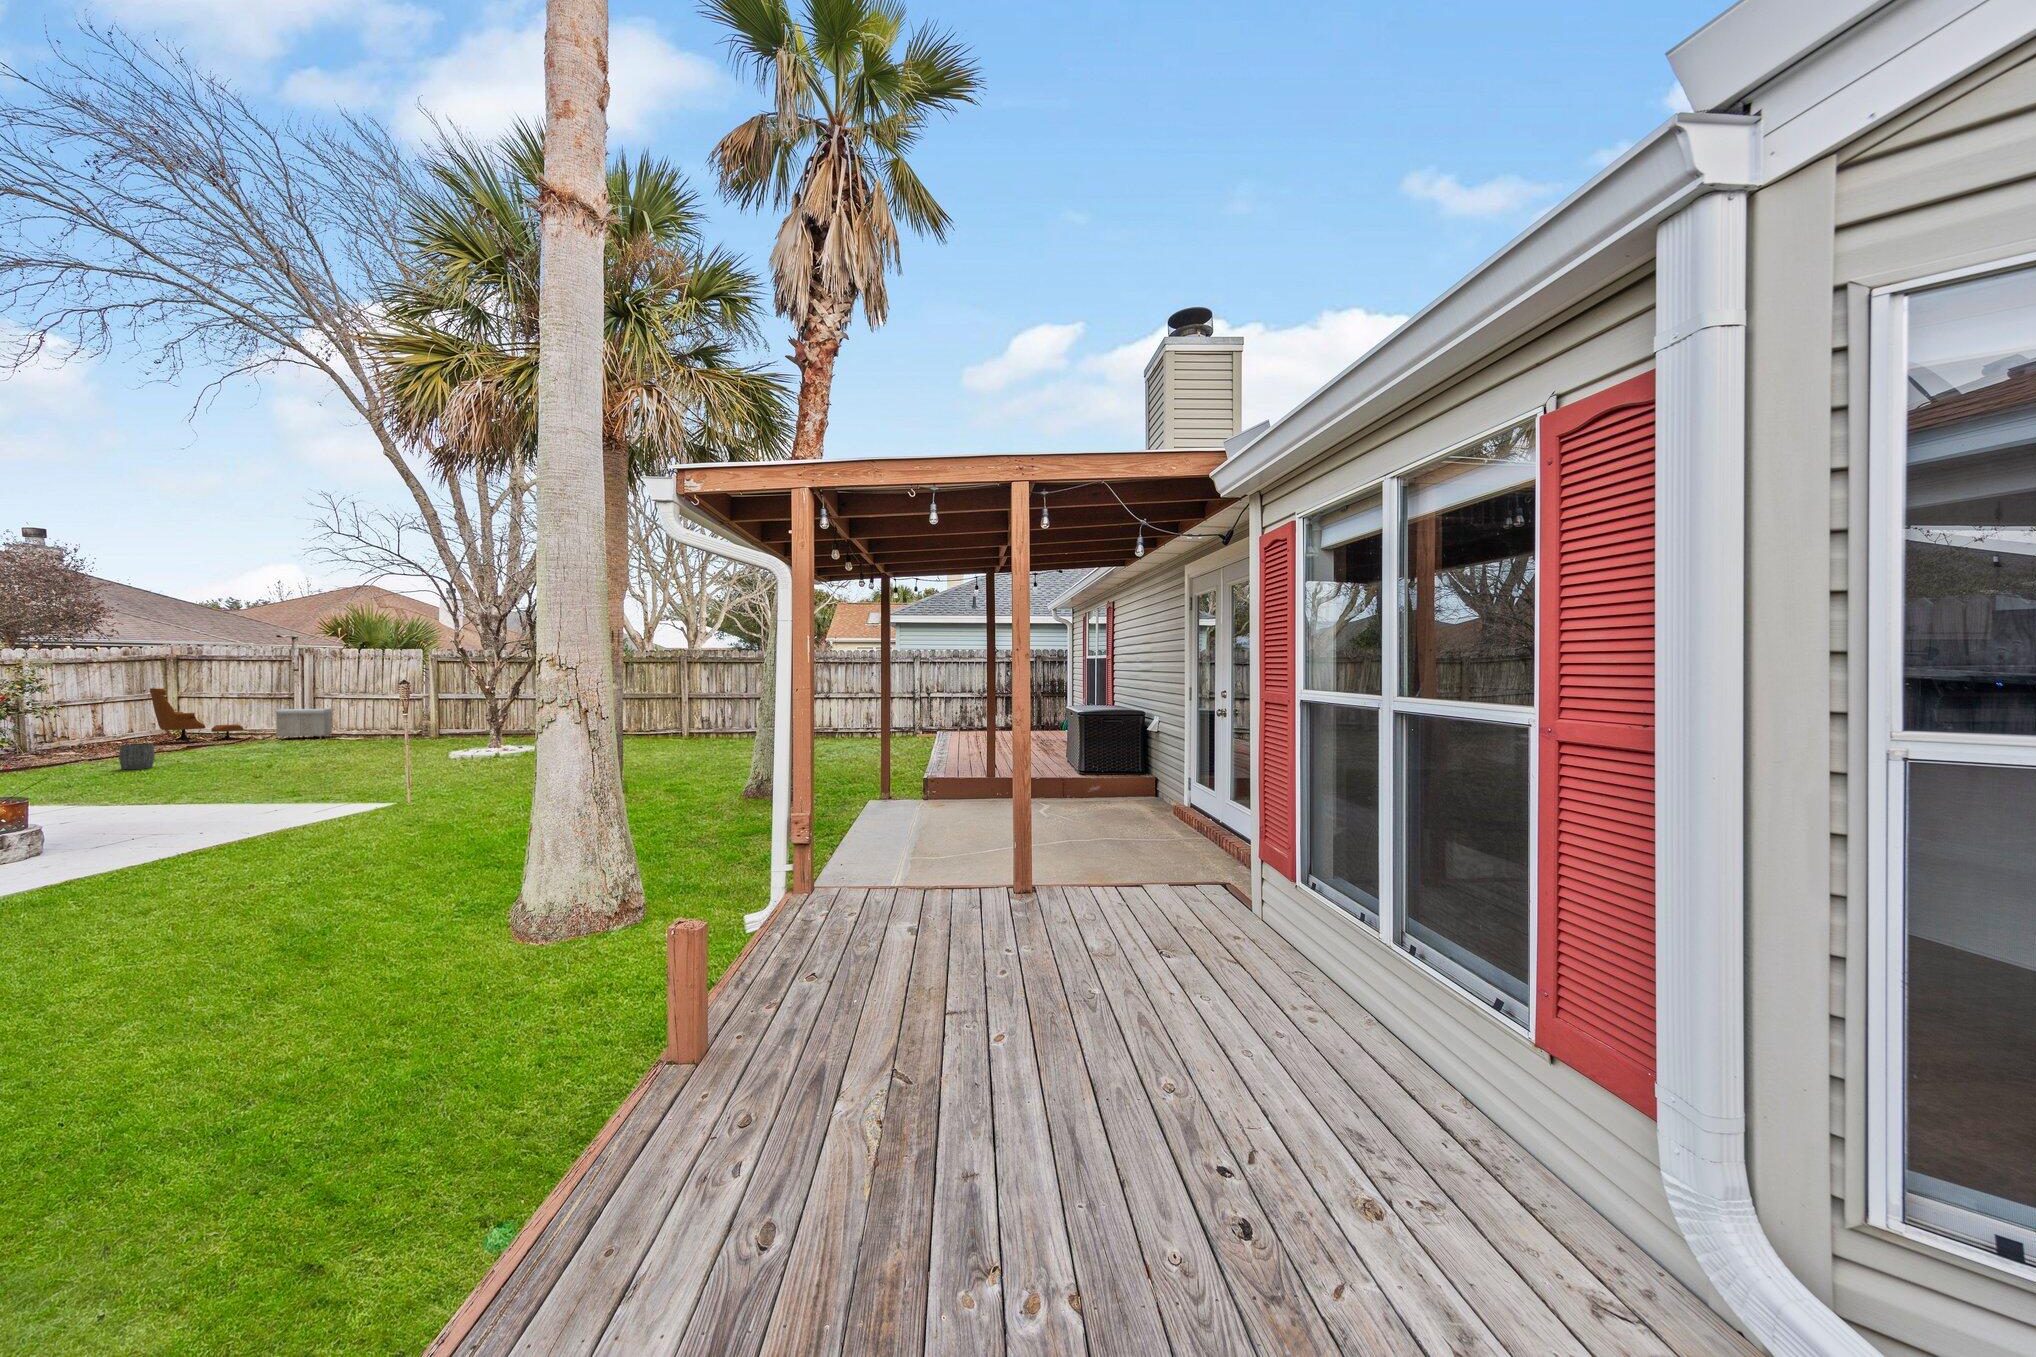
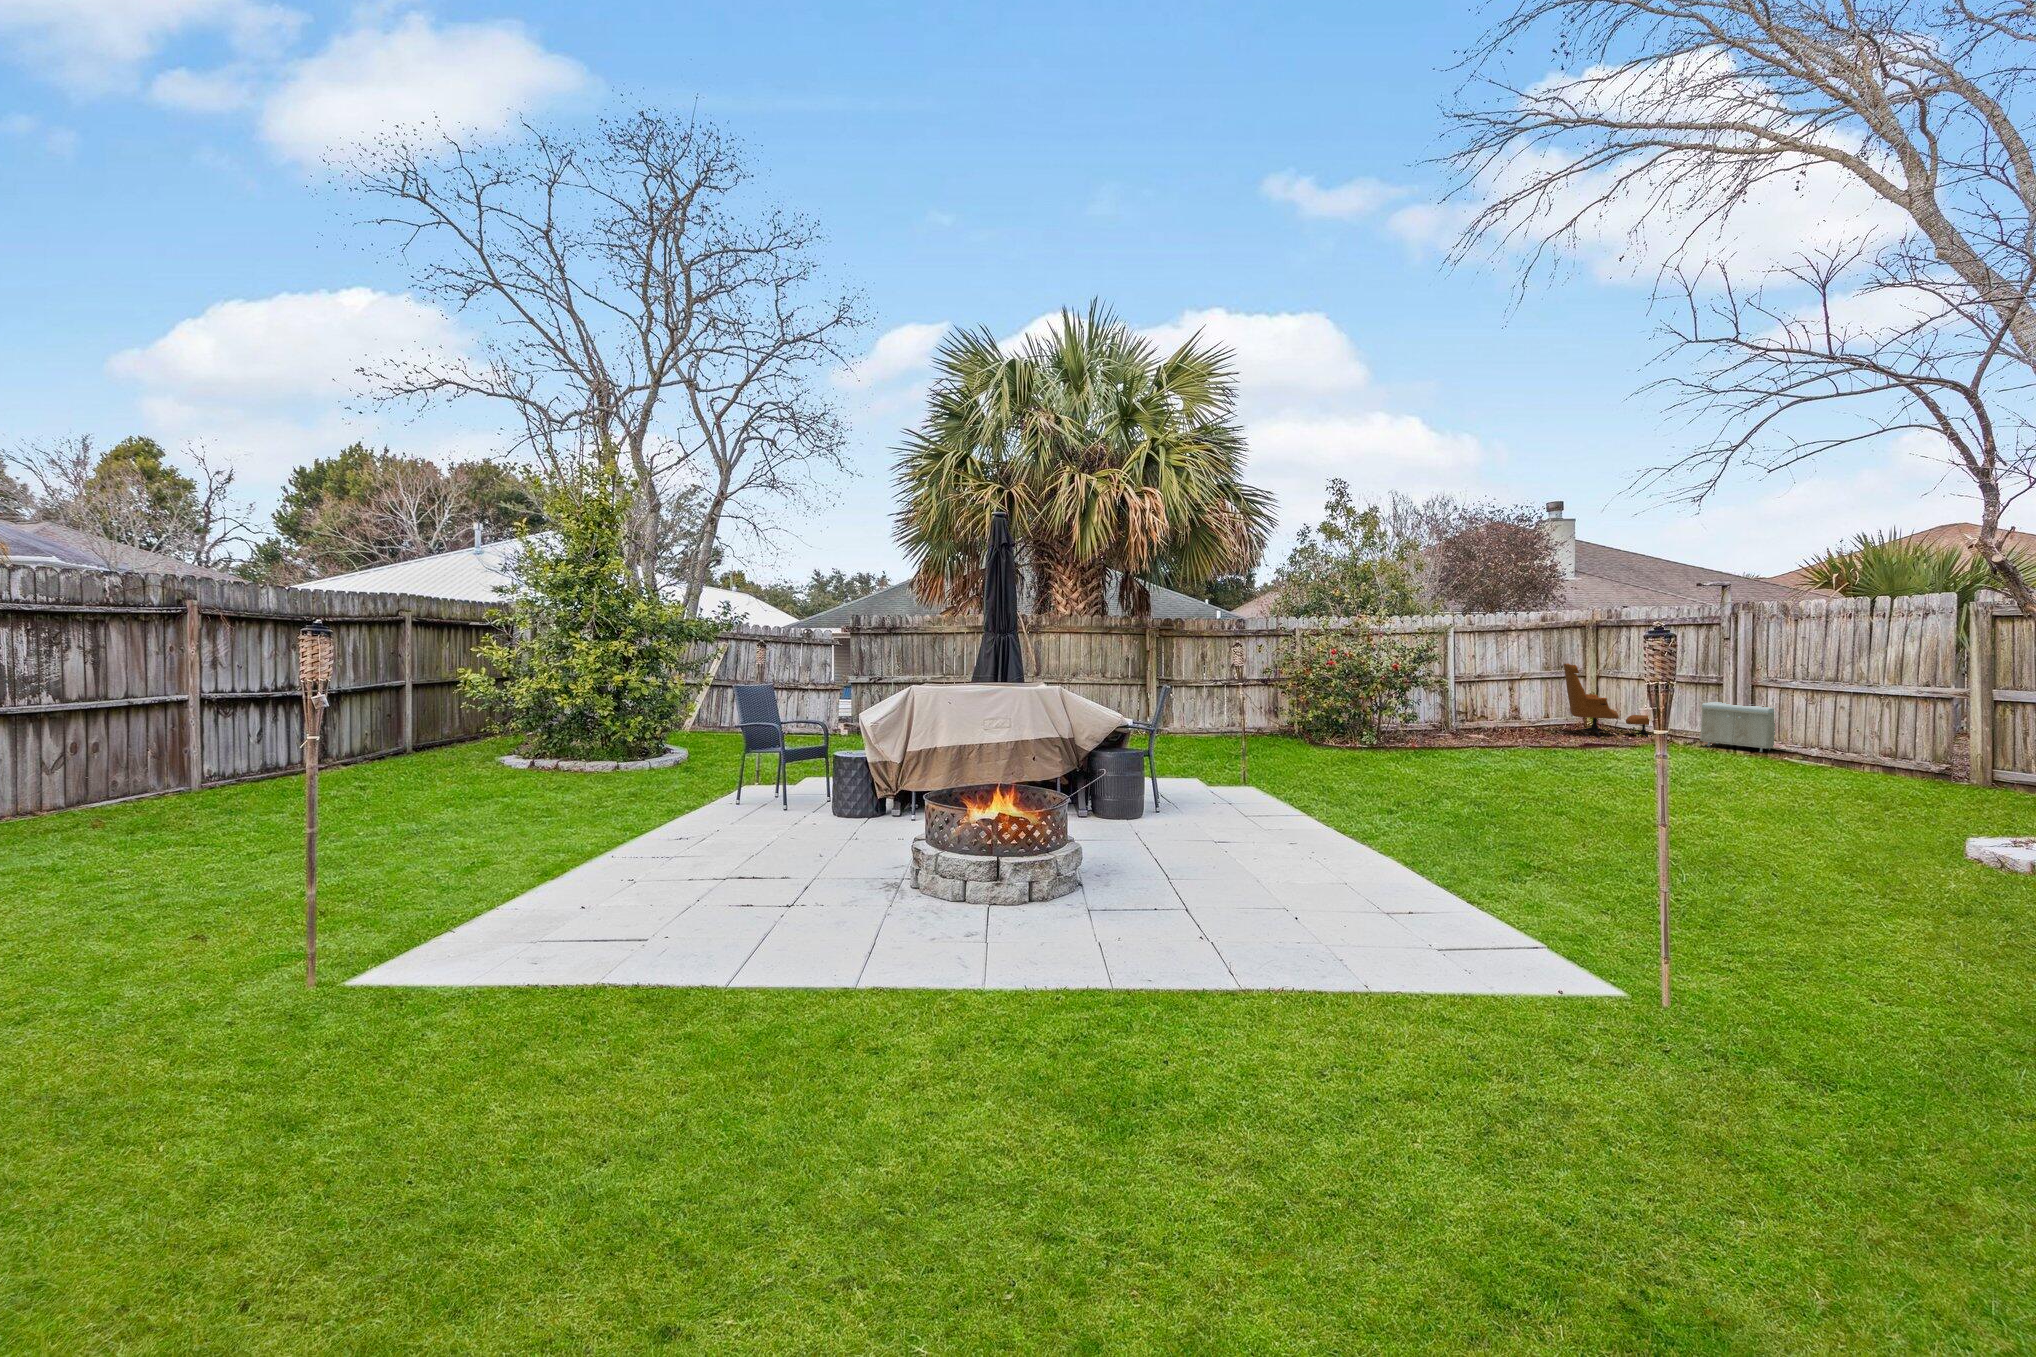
woven basket: present [119,744,155,769] -> none [1505,744,1540,778]

